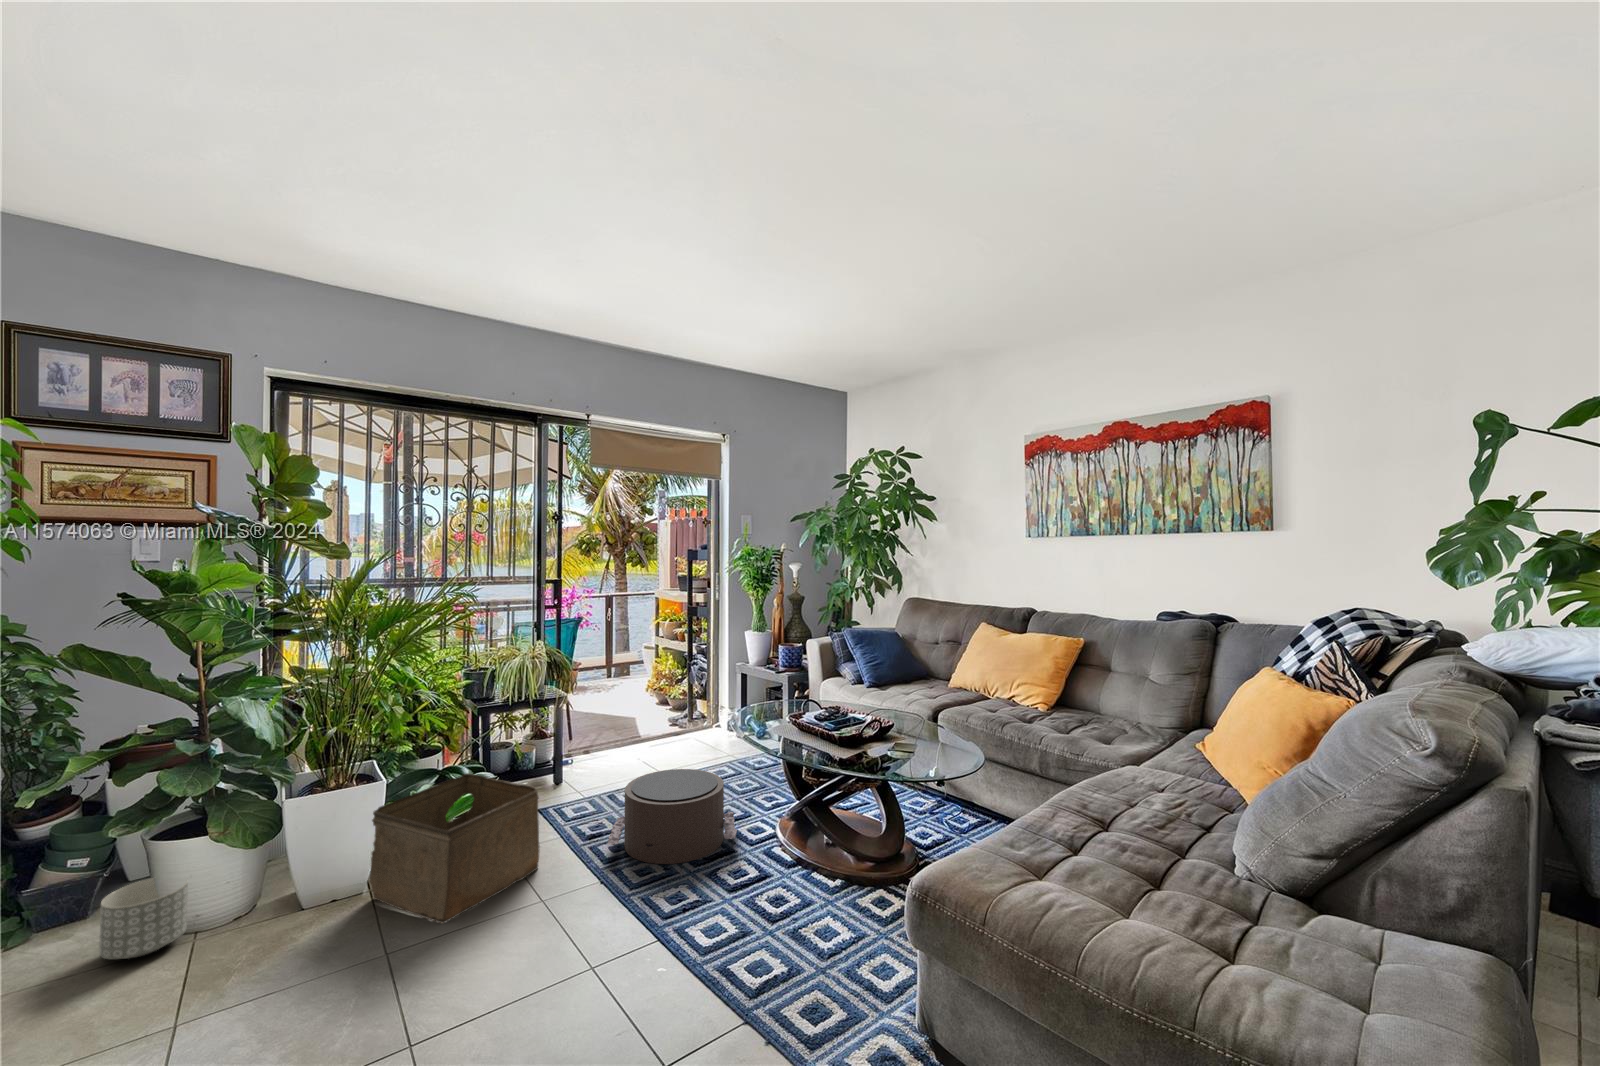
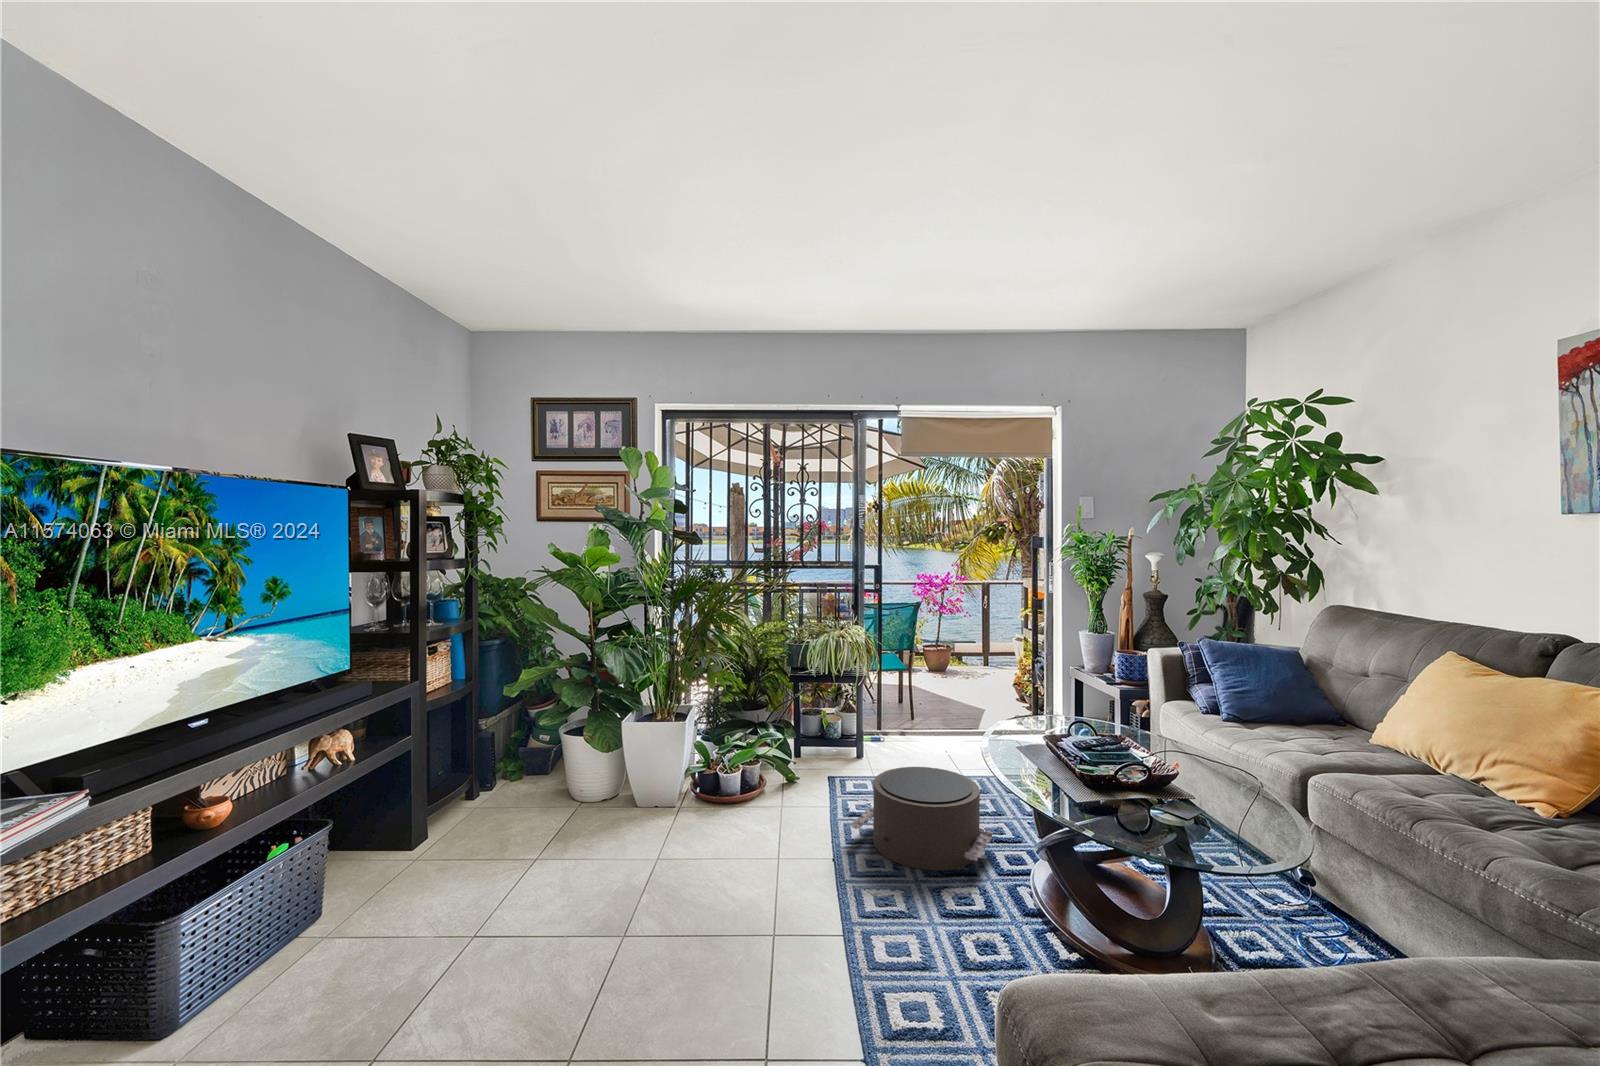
storage bin: present [370,773,539,923] -> none [672,729,794,852]
planter: present [99,878,188,959] -> none [527,758,572,809]

